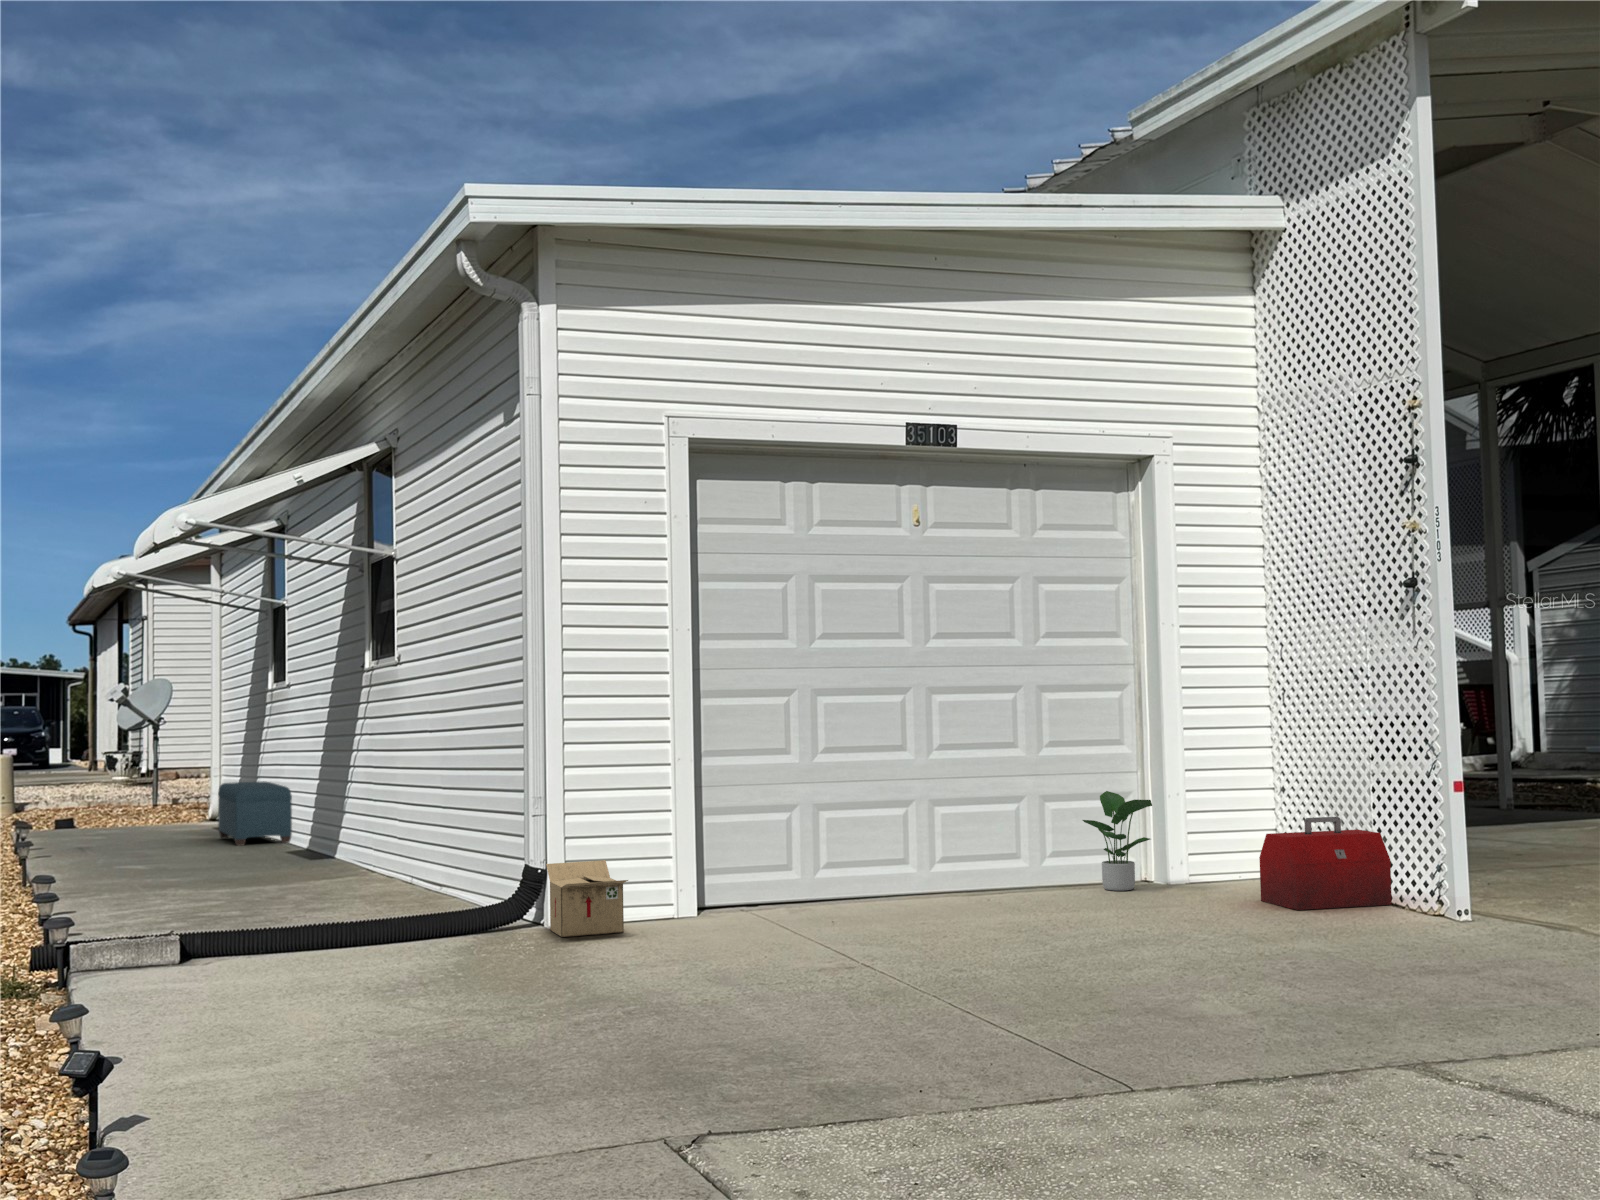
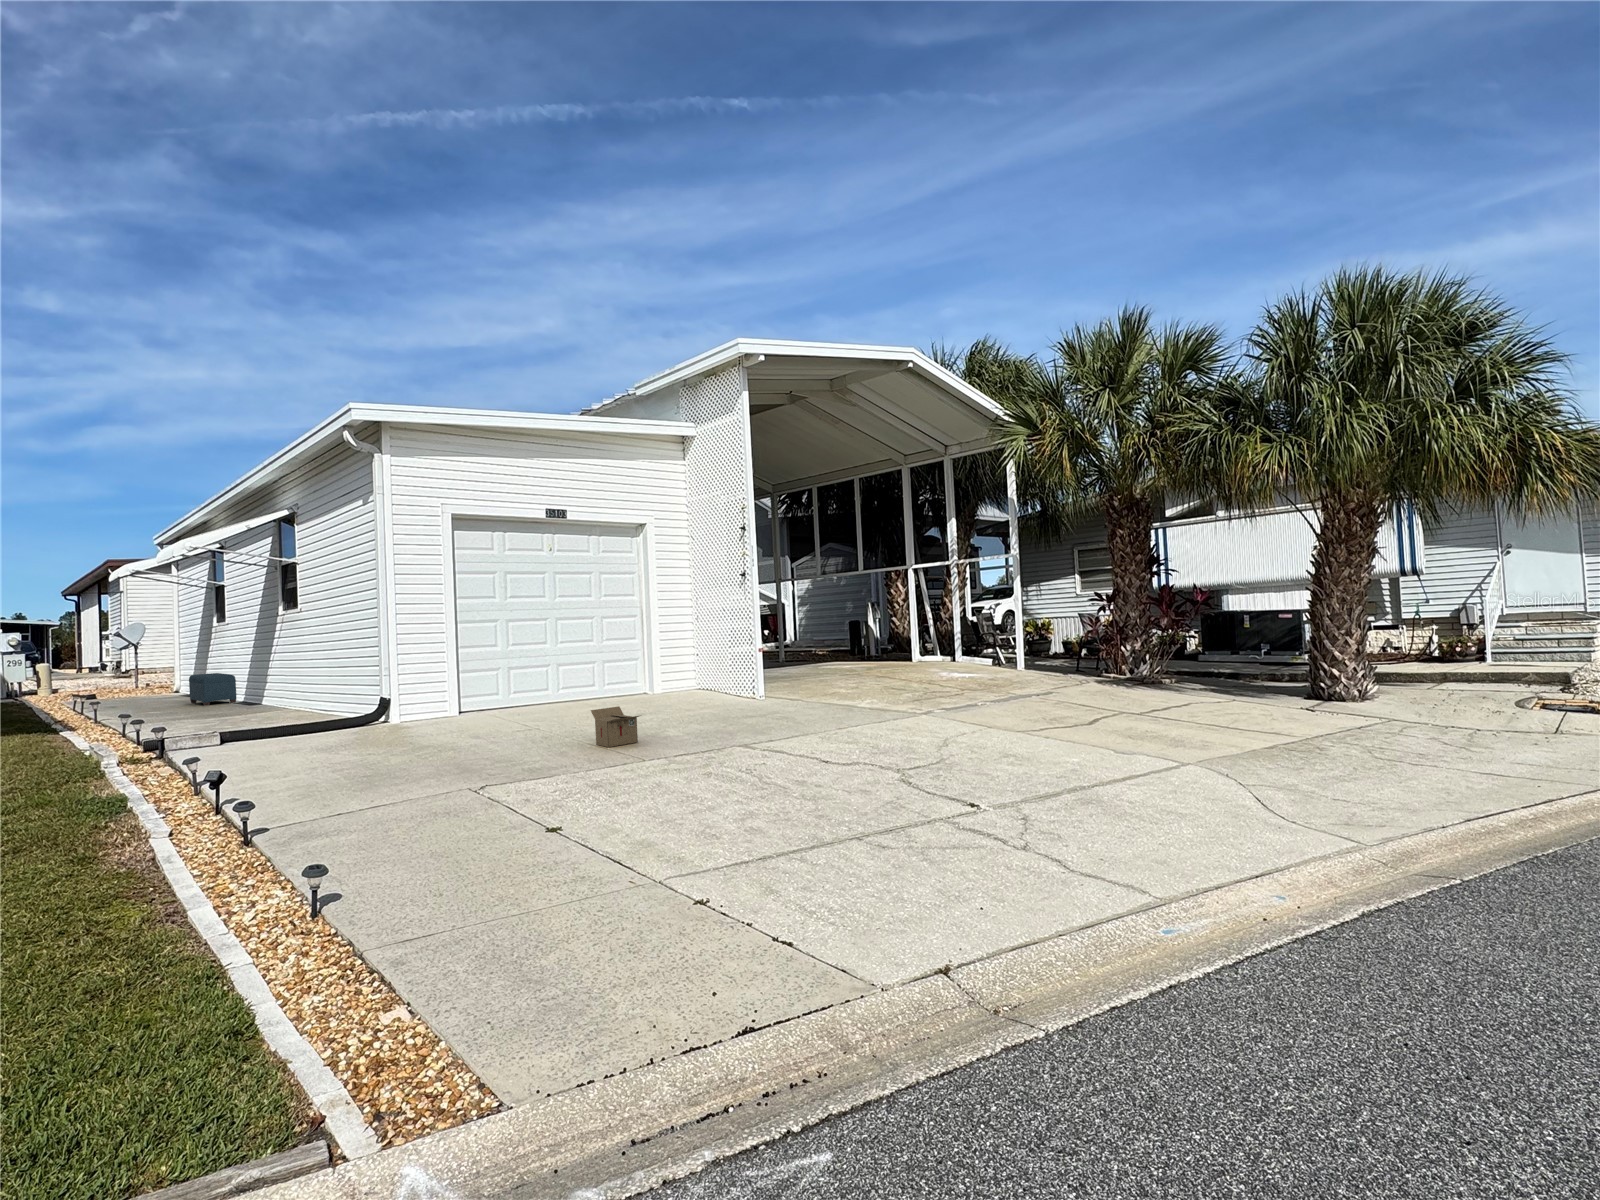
potted plant: present [1083,791,1152,891] -> none [624,655,652,694]
toolbox: present [1259,817,1392,910] -> none [691,660,737,695]
cardboard box: present [546,860,628,937] -> present [591,706,639,747]

